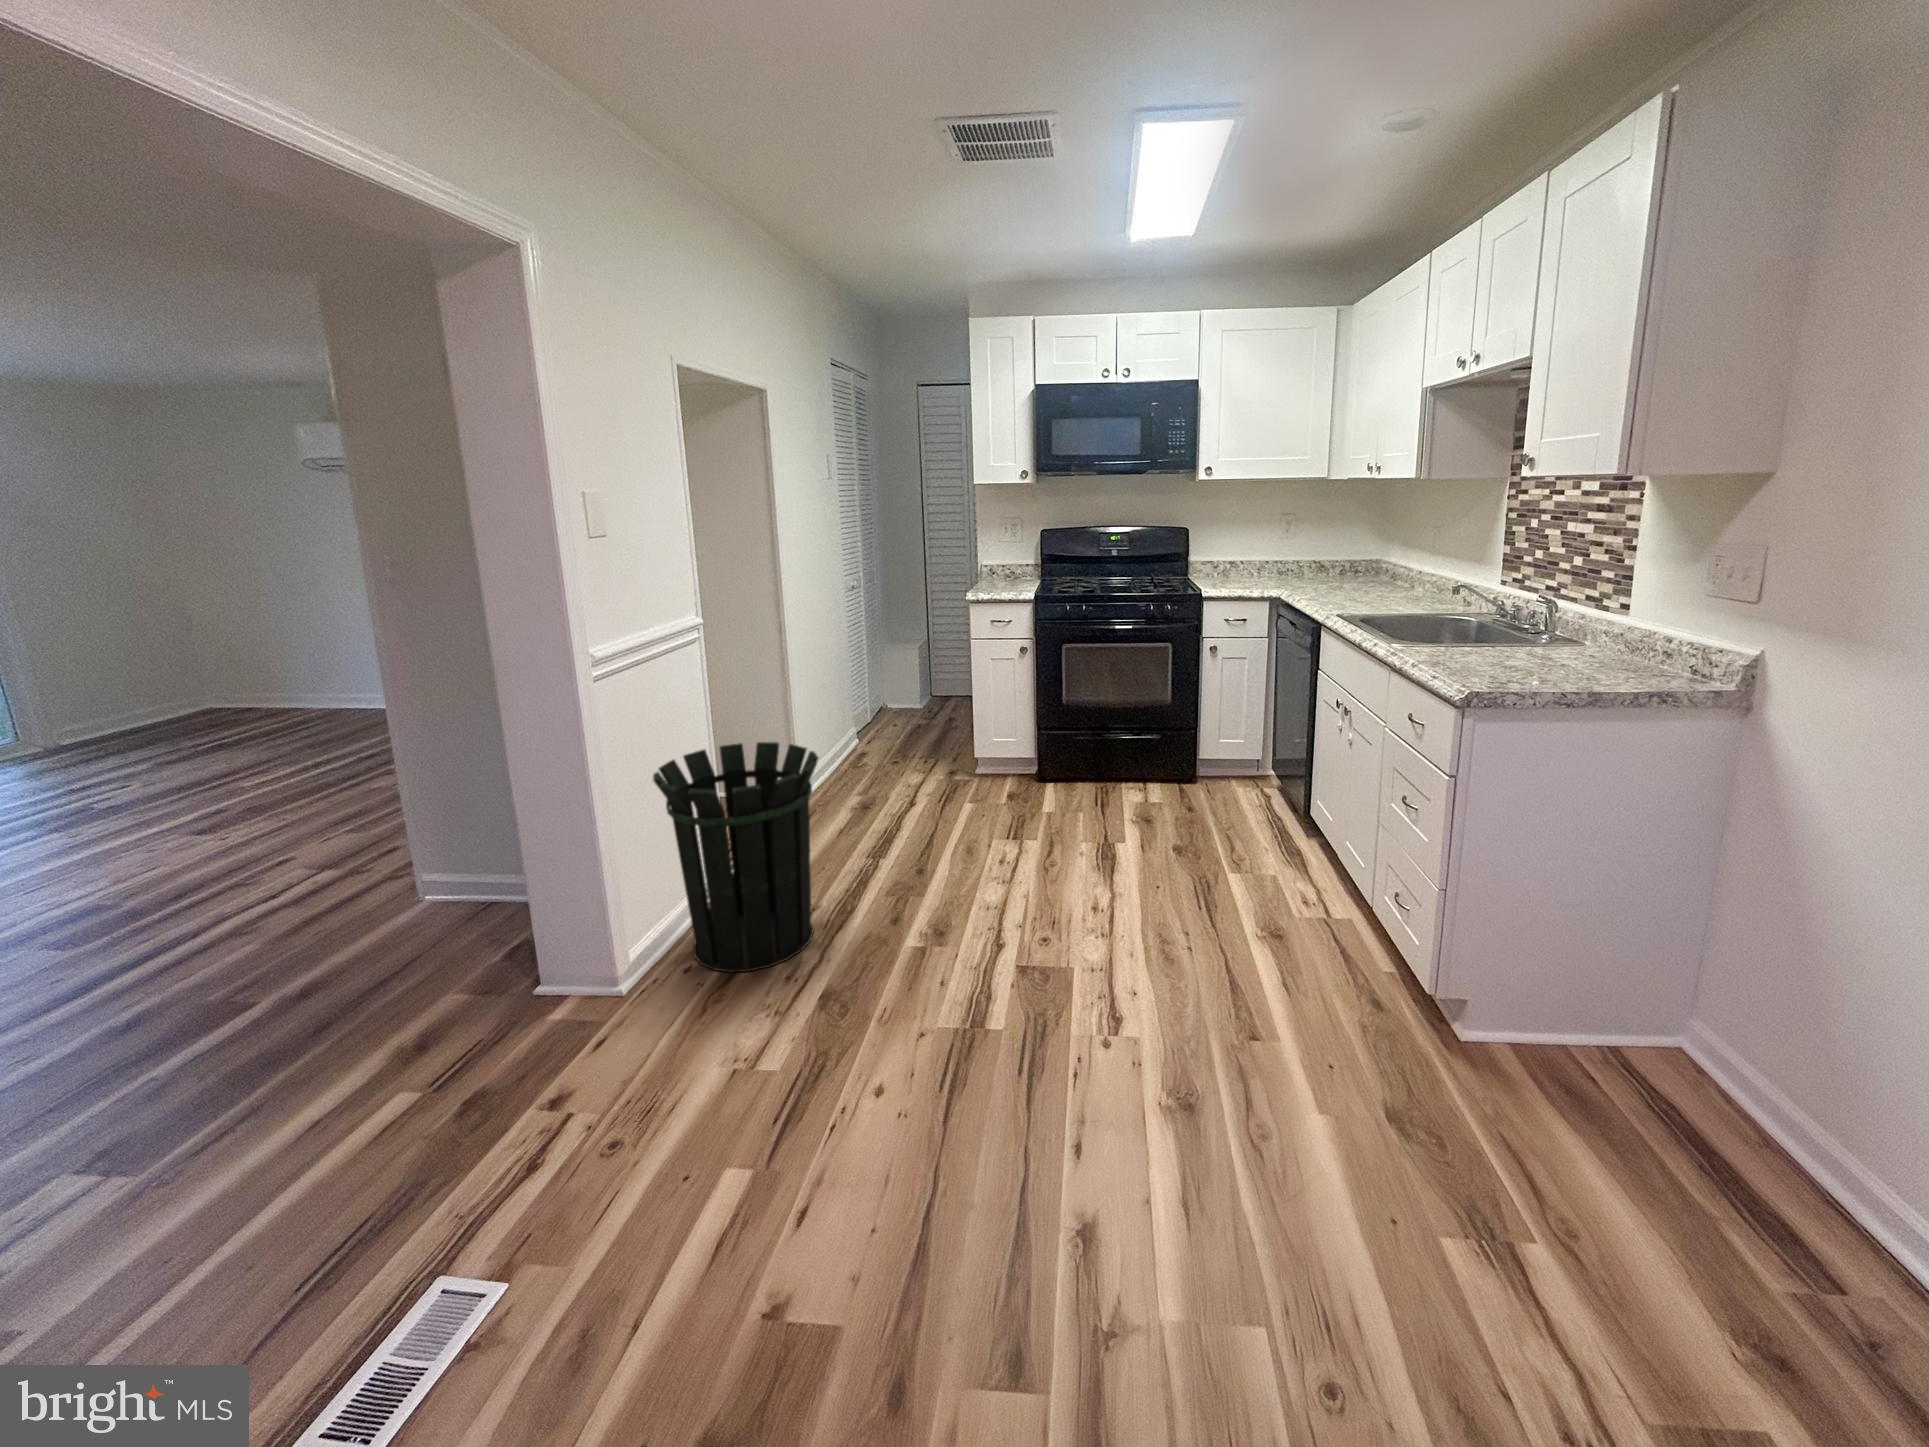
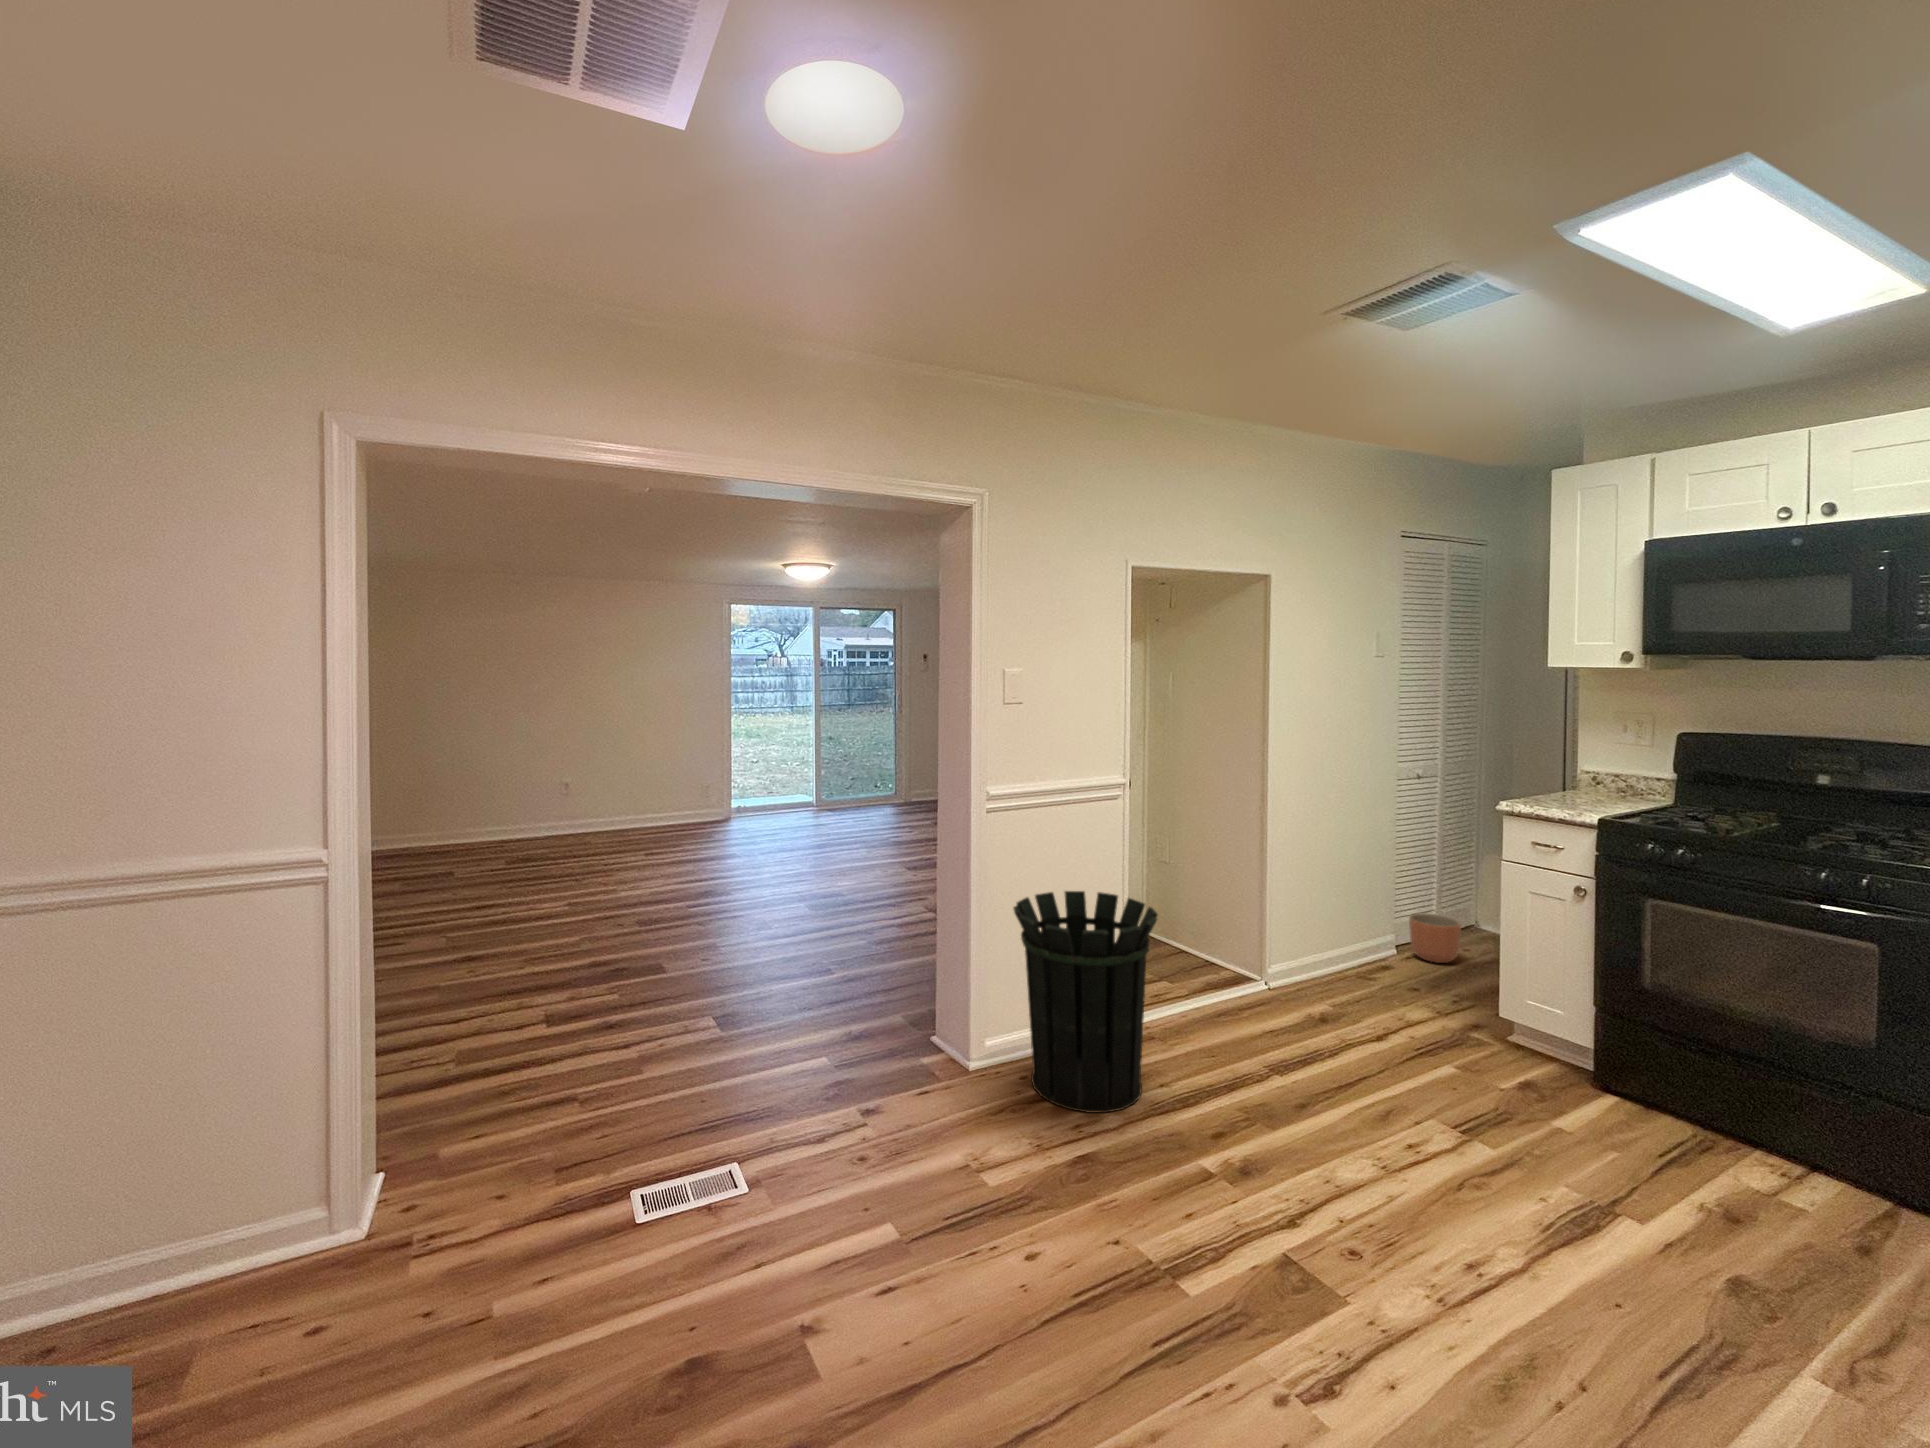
planter: none [865,704,901,742] -> present [1409,913,1461,963]

